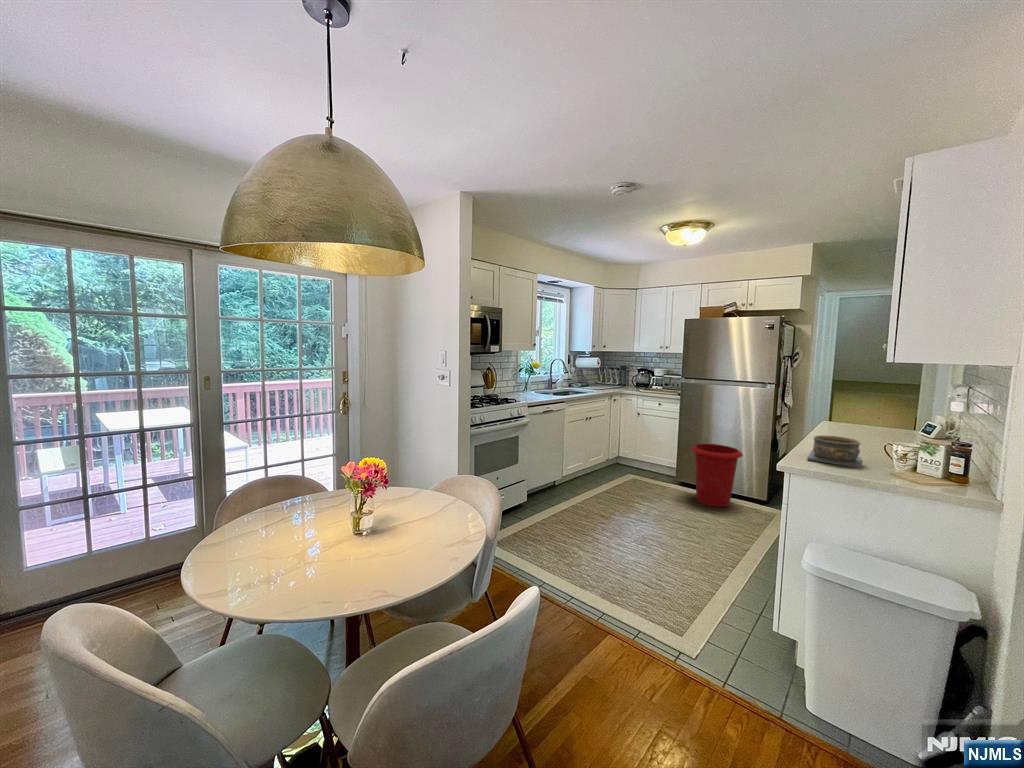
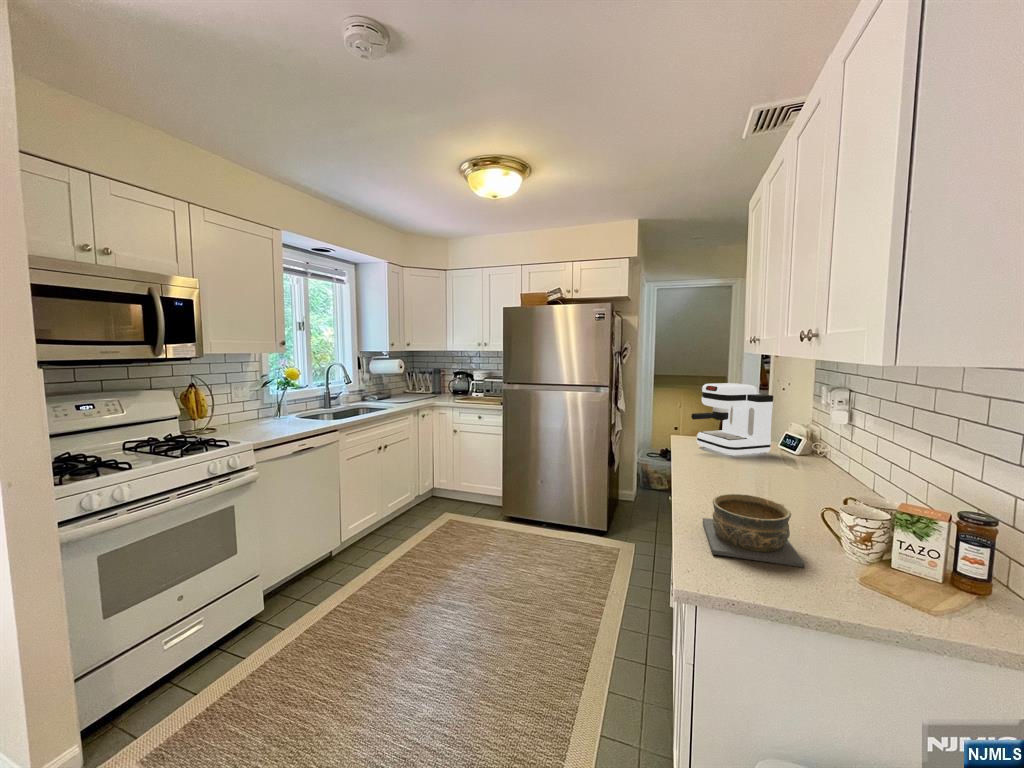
coffee maker: none [837,381,913,437] -> present [691,383,773,456]
waste bin: present [691,444,743,507] -> none [518,466,579,551]

